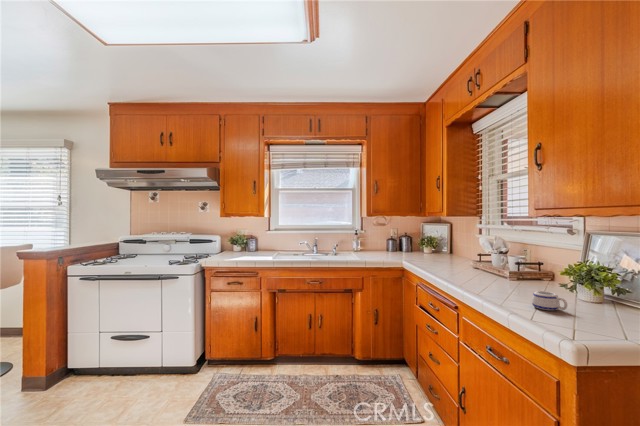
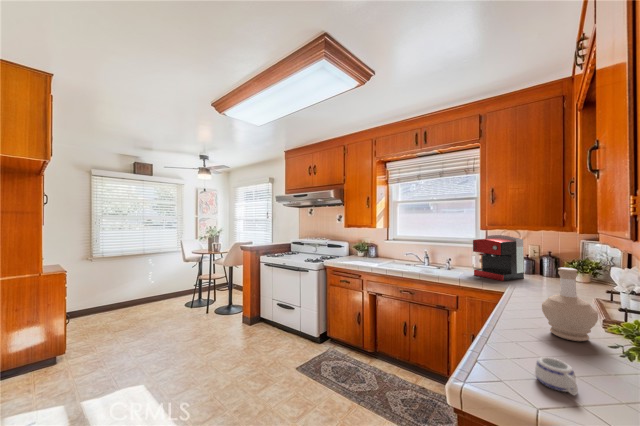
coffee maker: none [373,219,408,259] -> present [473,235,524,281]
bottle: none [482,232,518,285] -> present [542,267,598,341]

